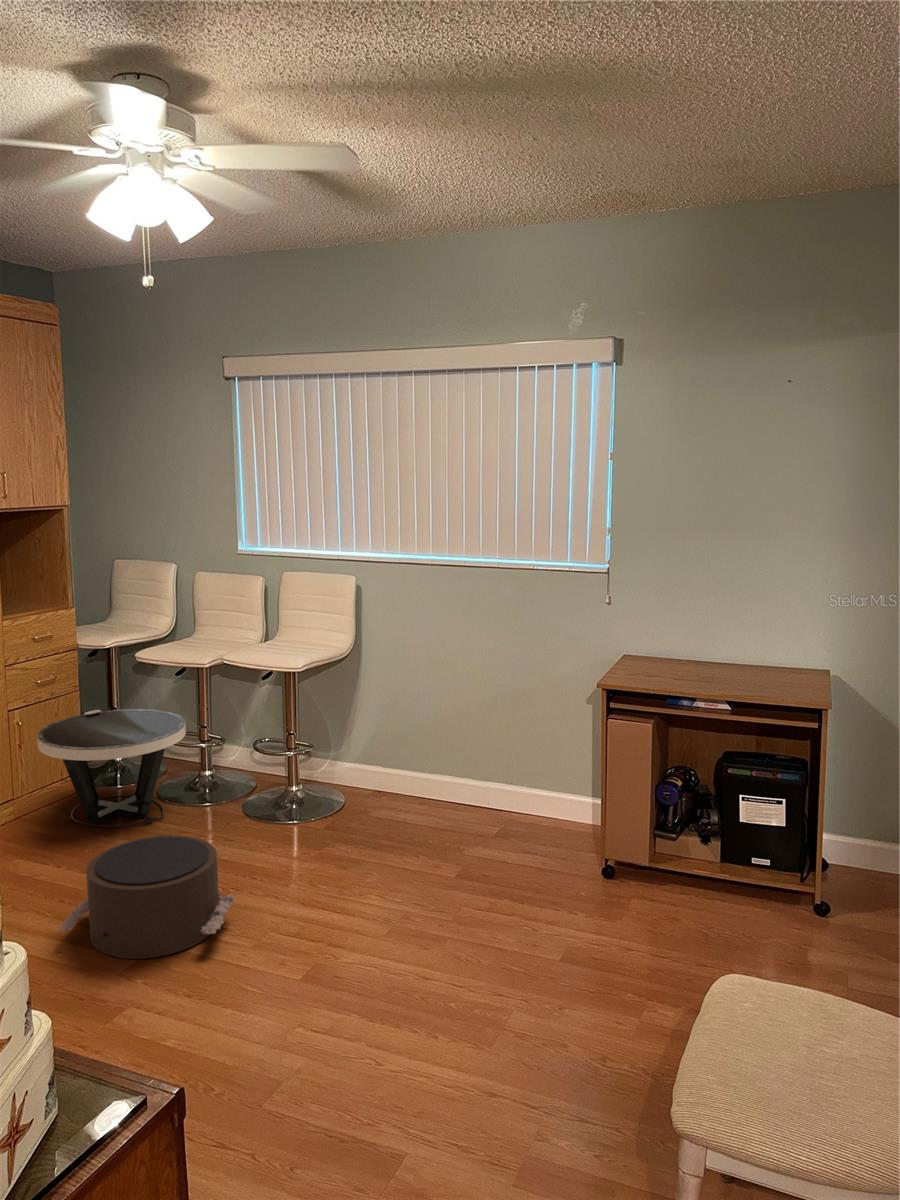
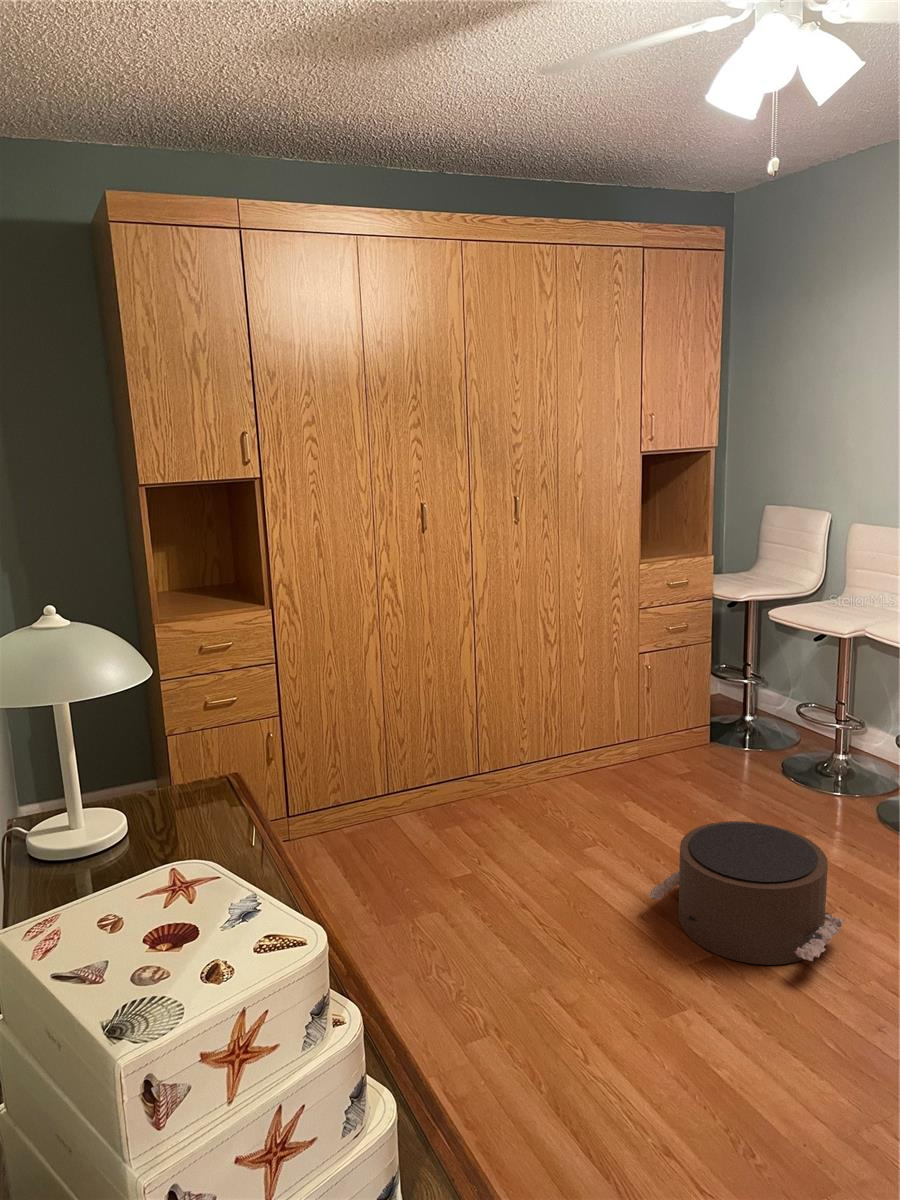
side table: present [37,709,186,827] -> none [662,665,819,798]

